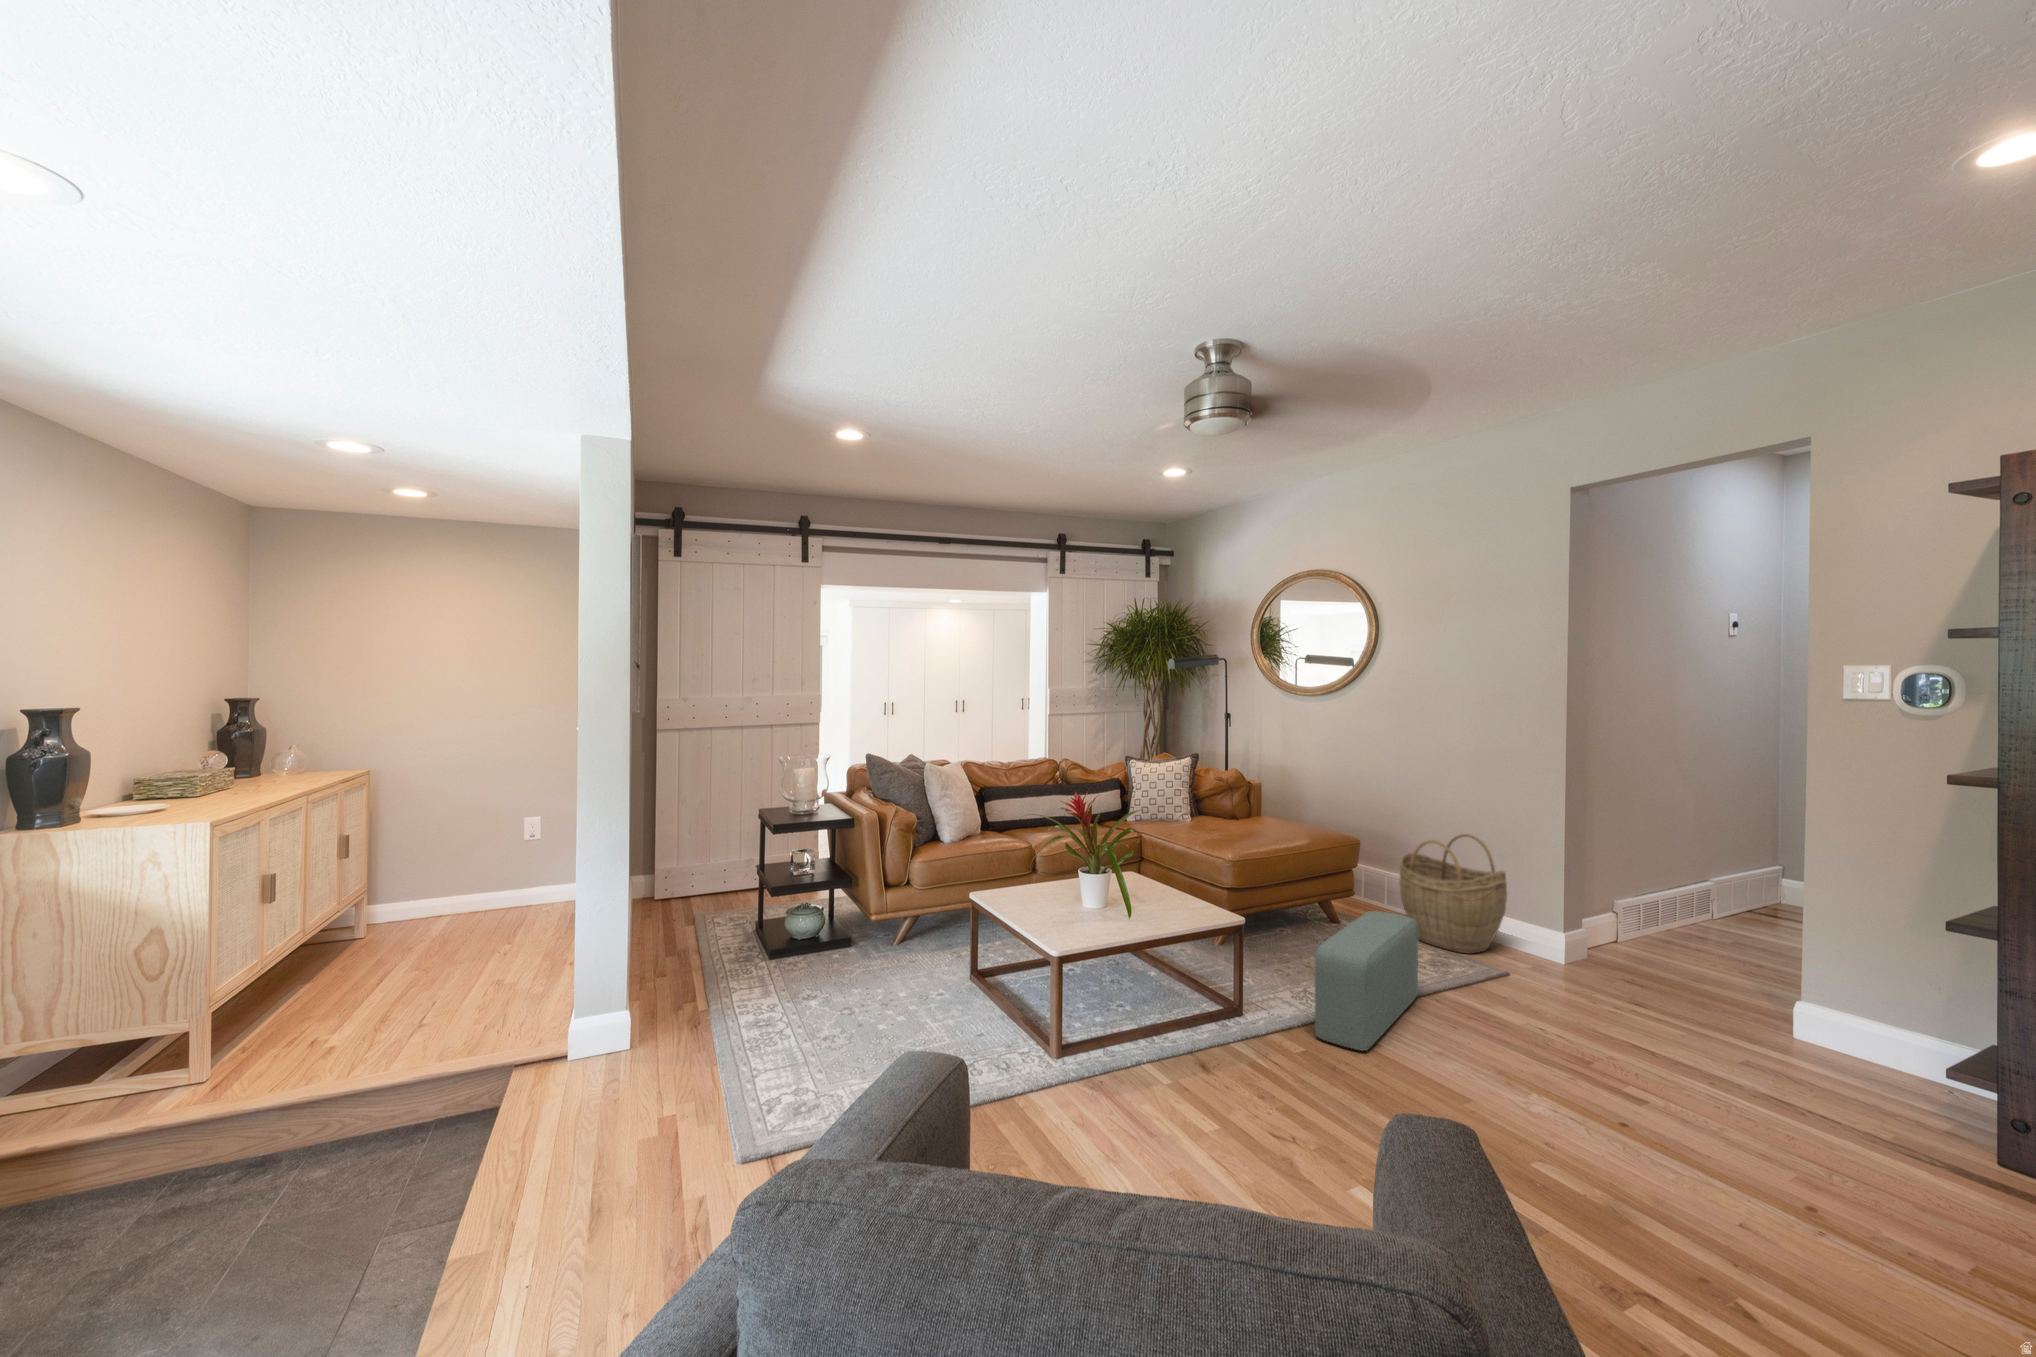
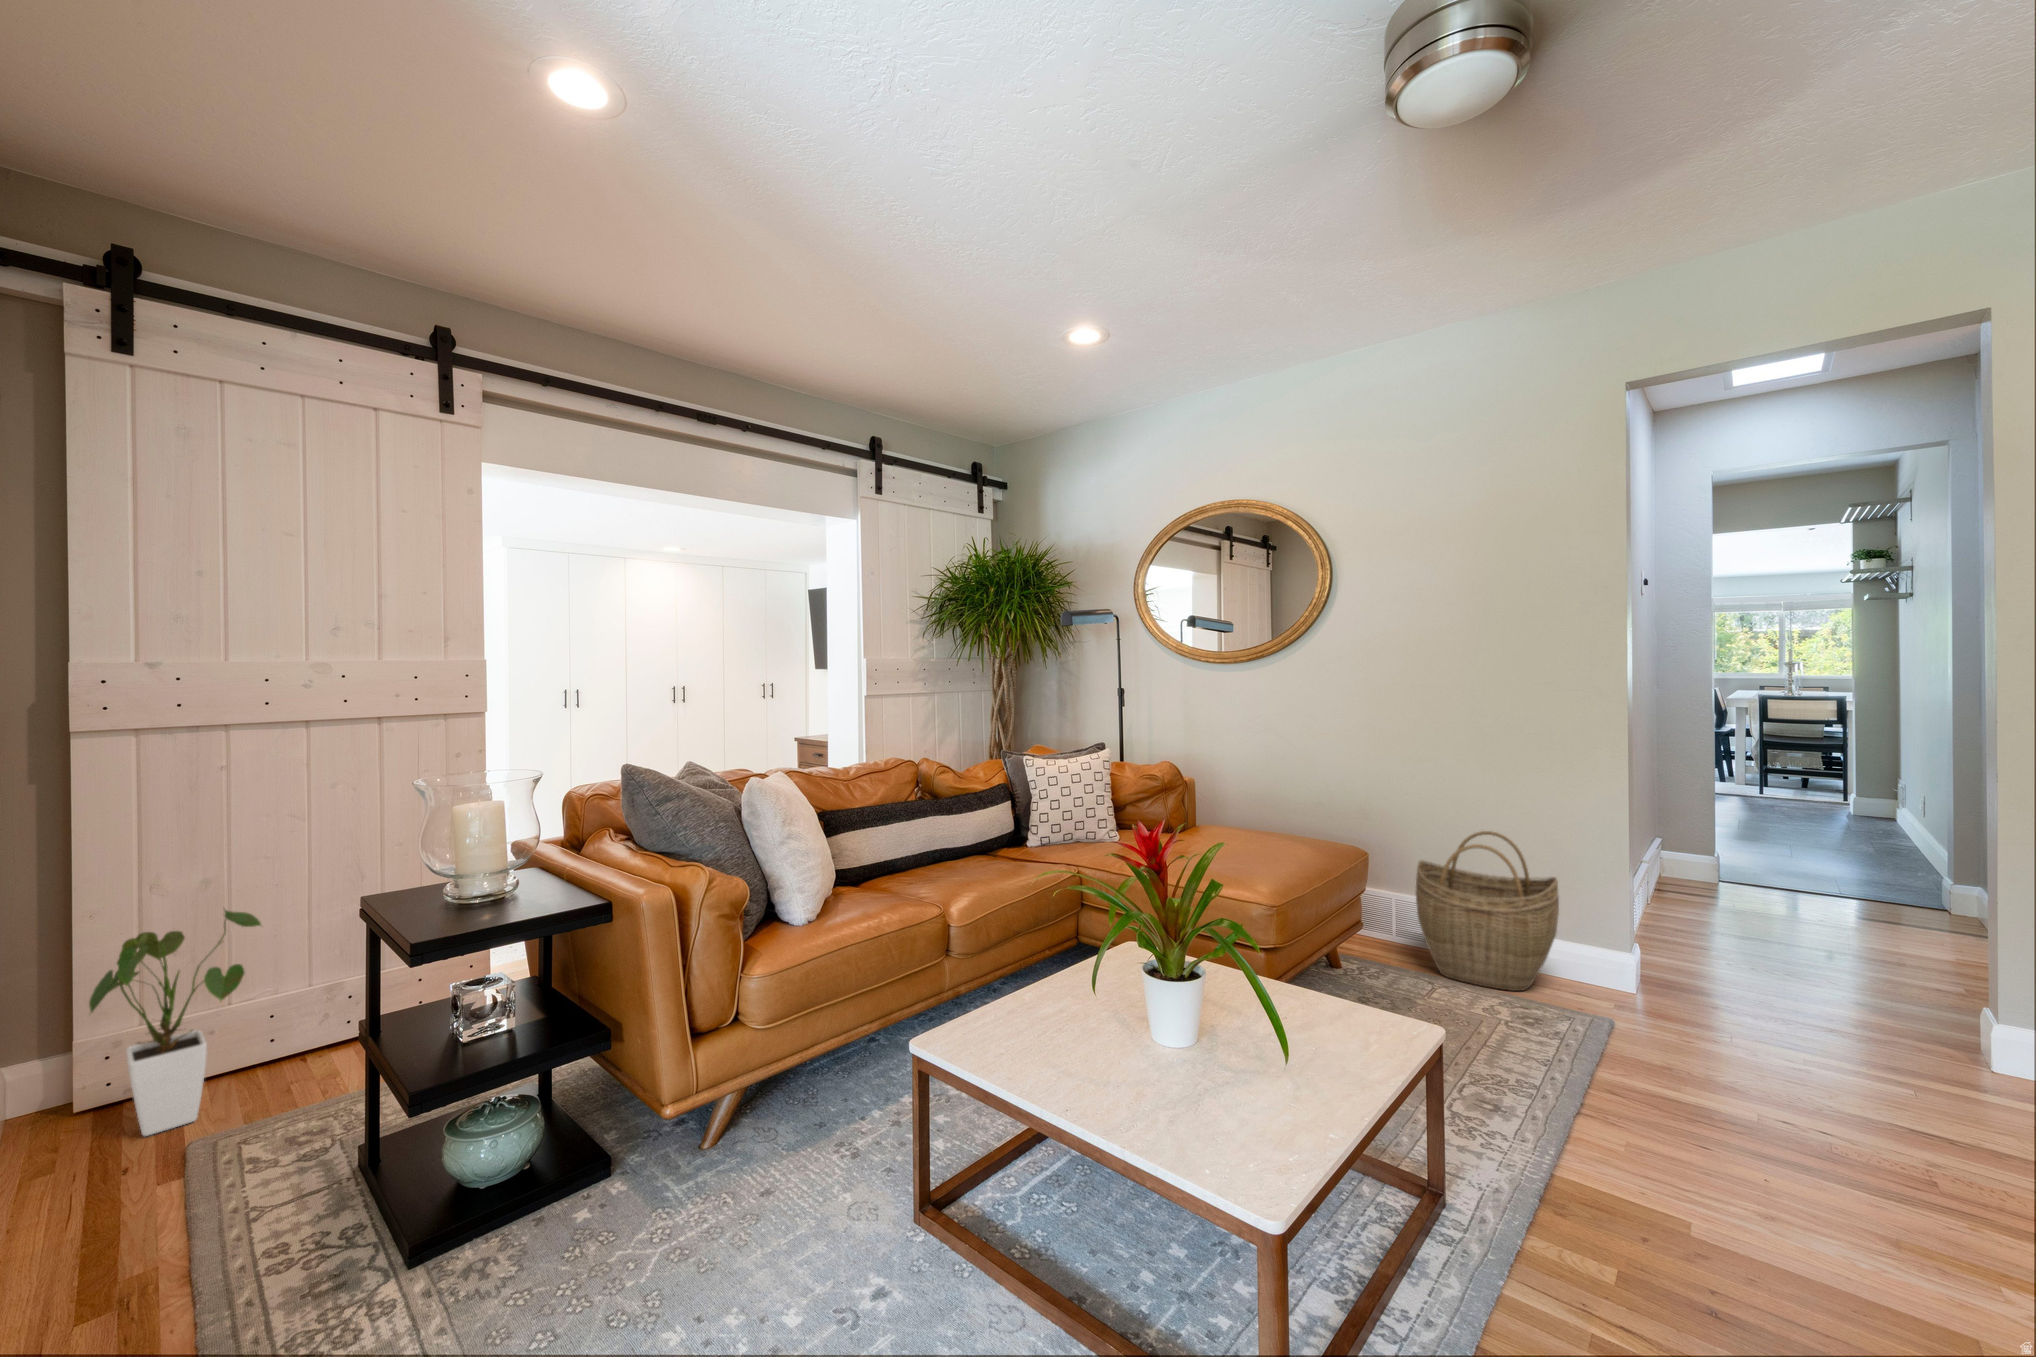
house plant: none [665,812,725,909] -> present [89,910,261,1136]
pouf: present [1315,911,1418,1051] -> none [1502,966,1687,1238]

